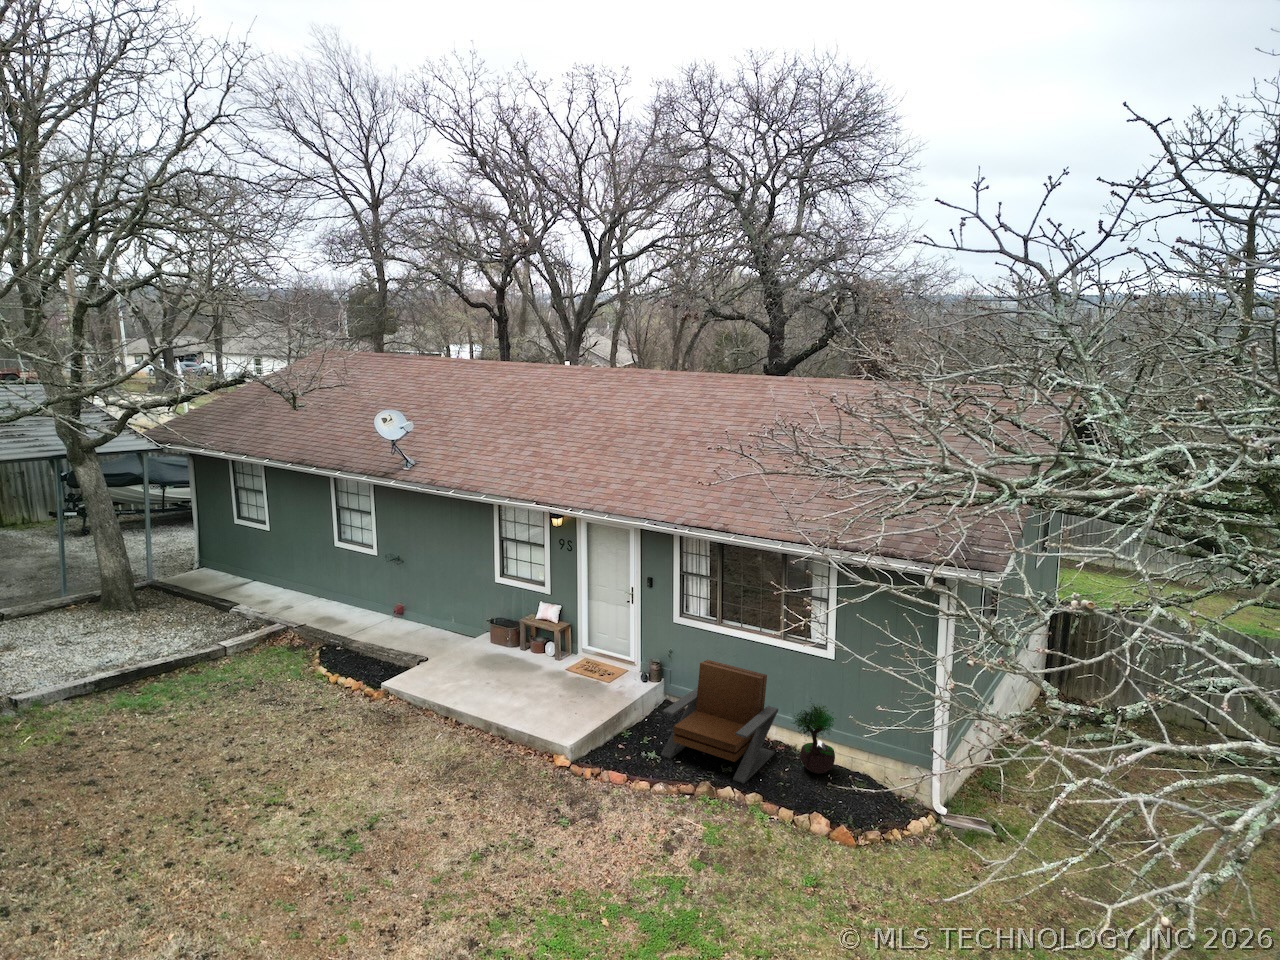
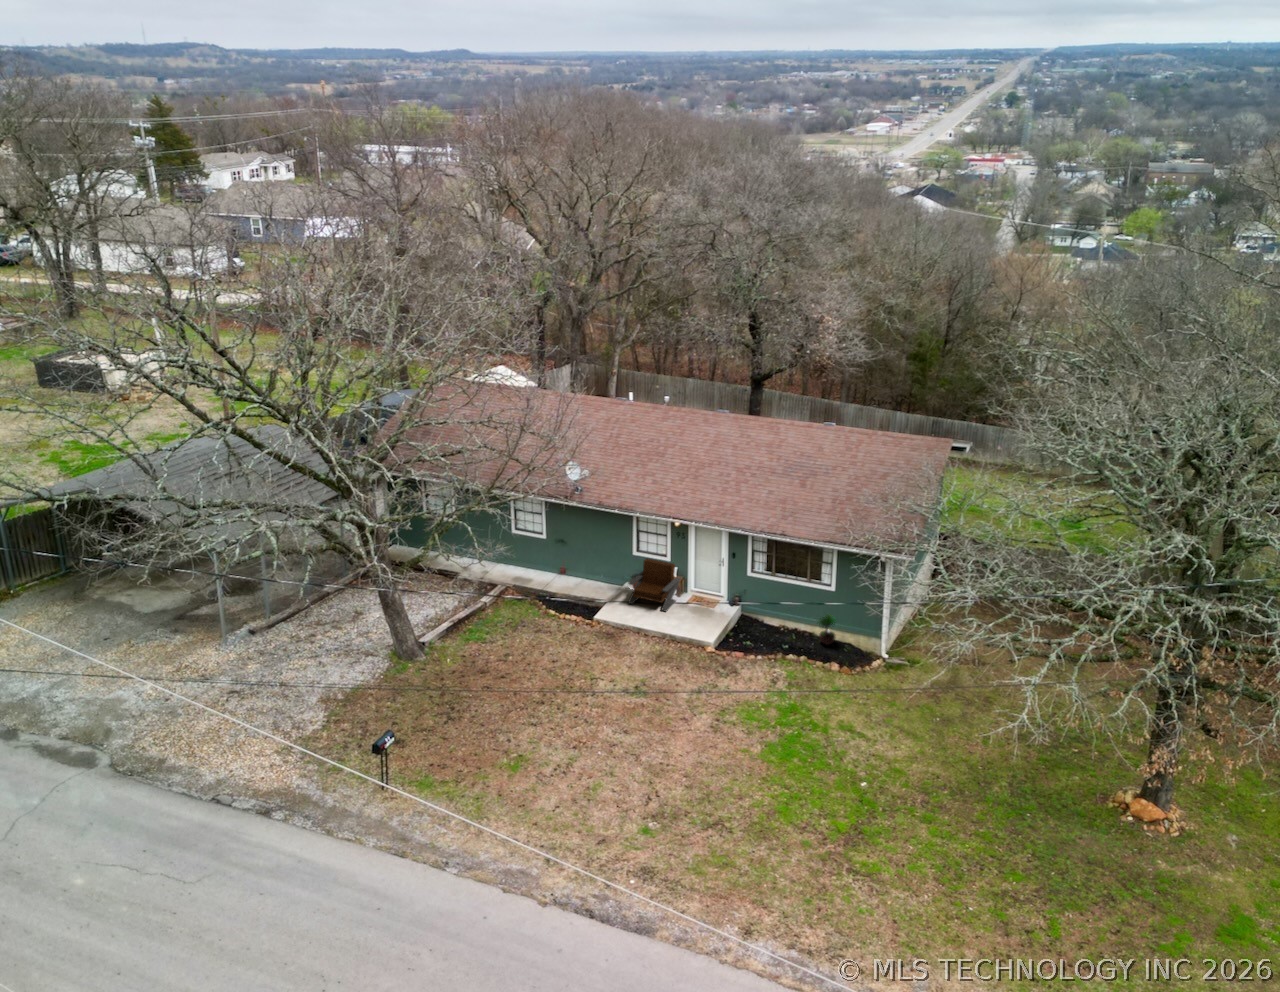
lounge chair: present [661,660,778,783] -> present [628,558,680,611]

